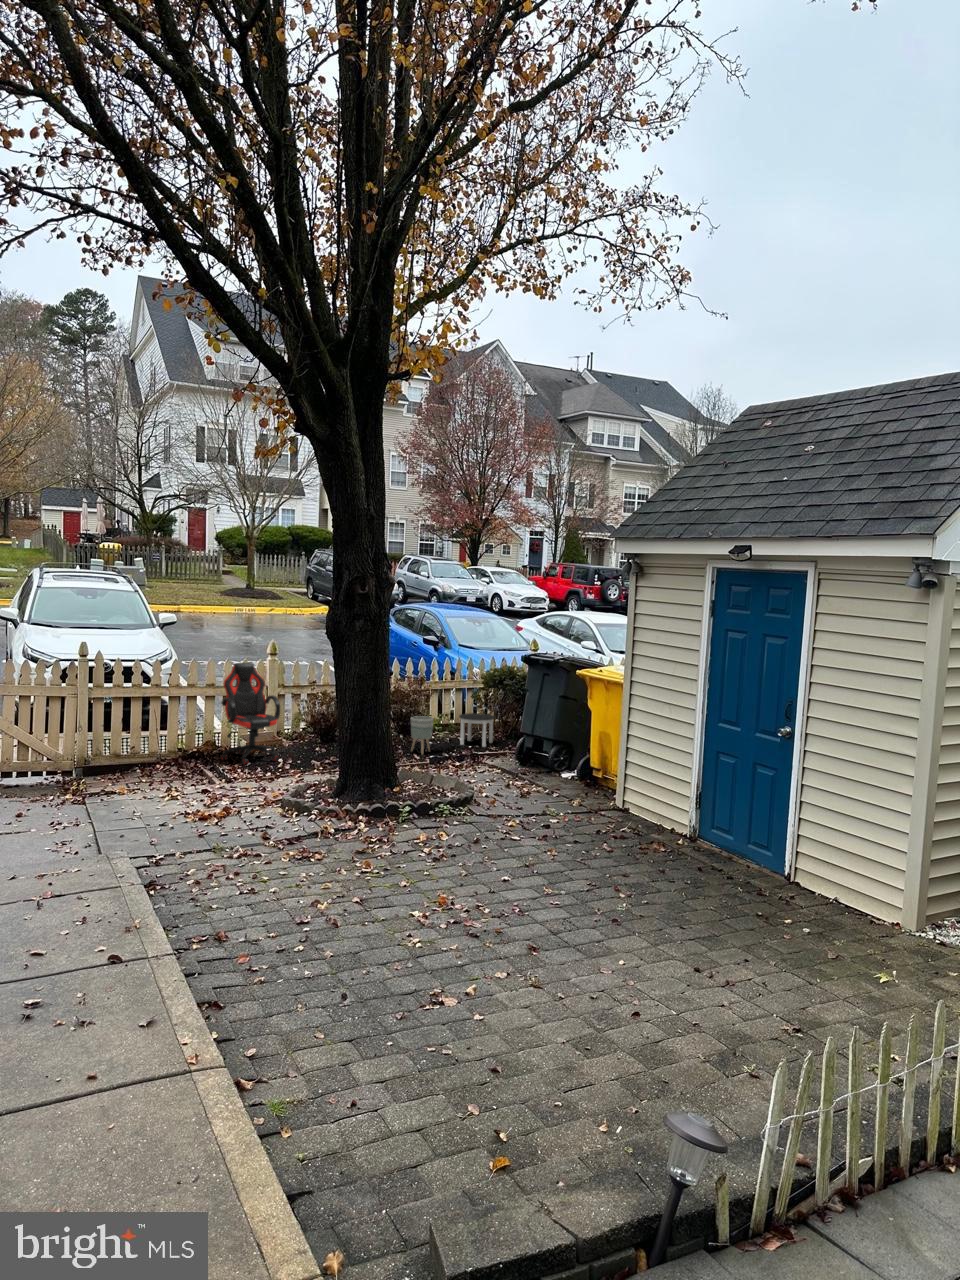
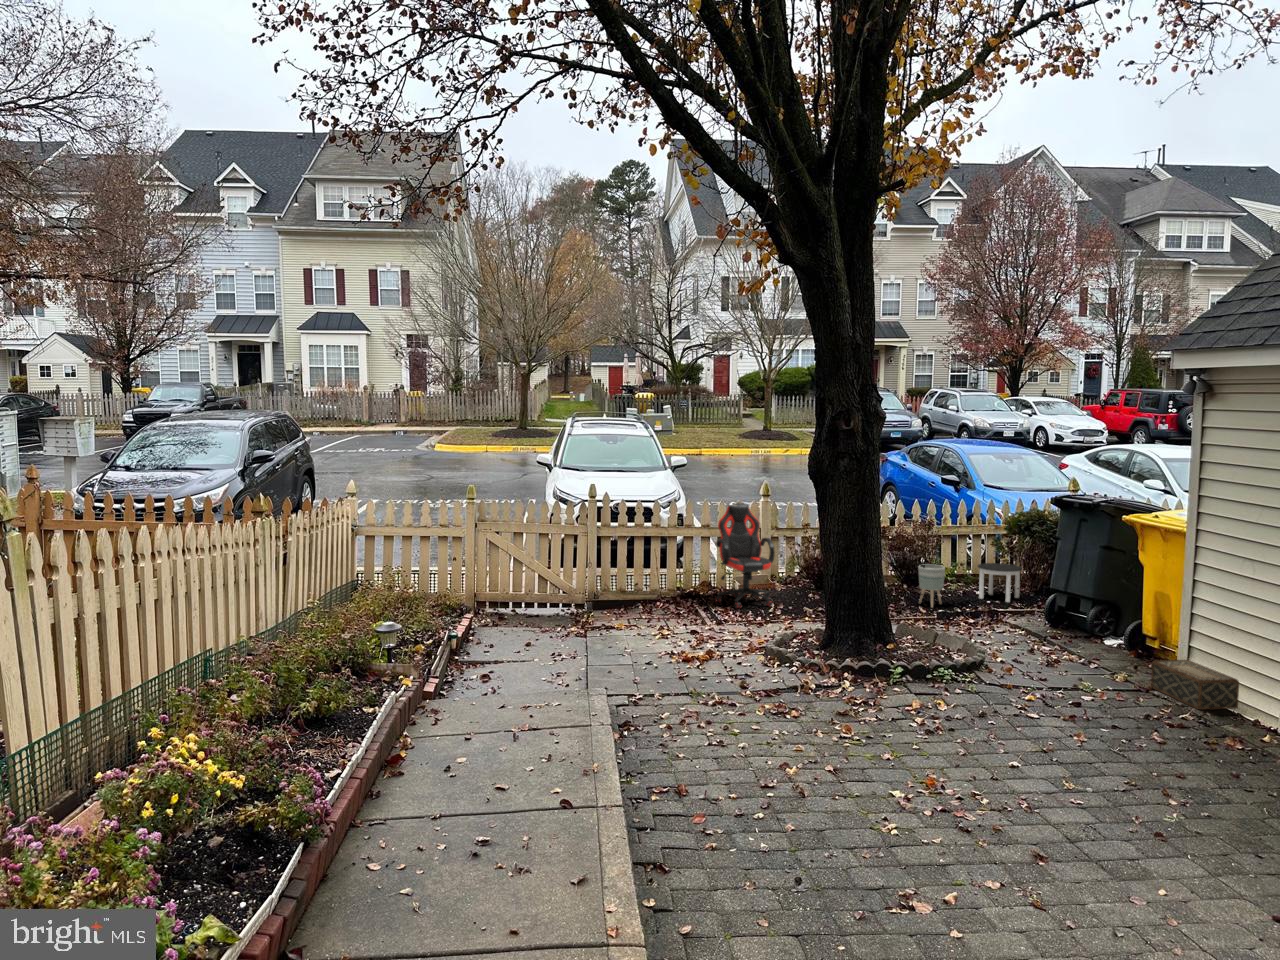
woven basket: none [599,785,660,823] -> present [1151,660,1239,710]

